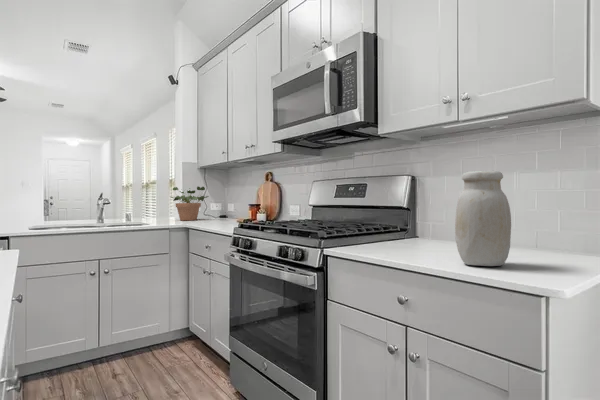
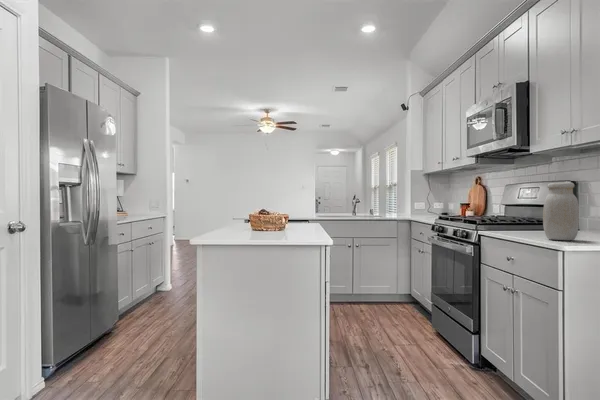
potted plant: present [171,187,208,220] -> none [400,189,431,216]

